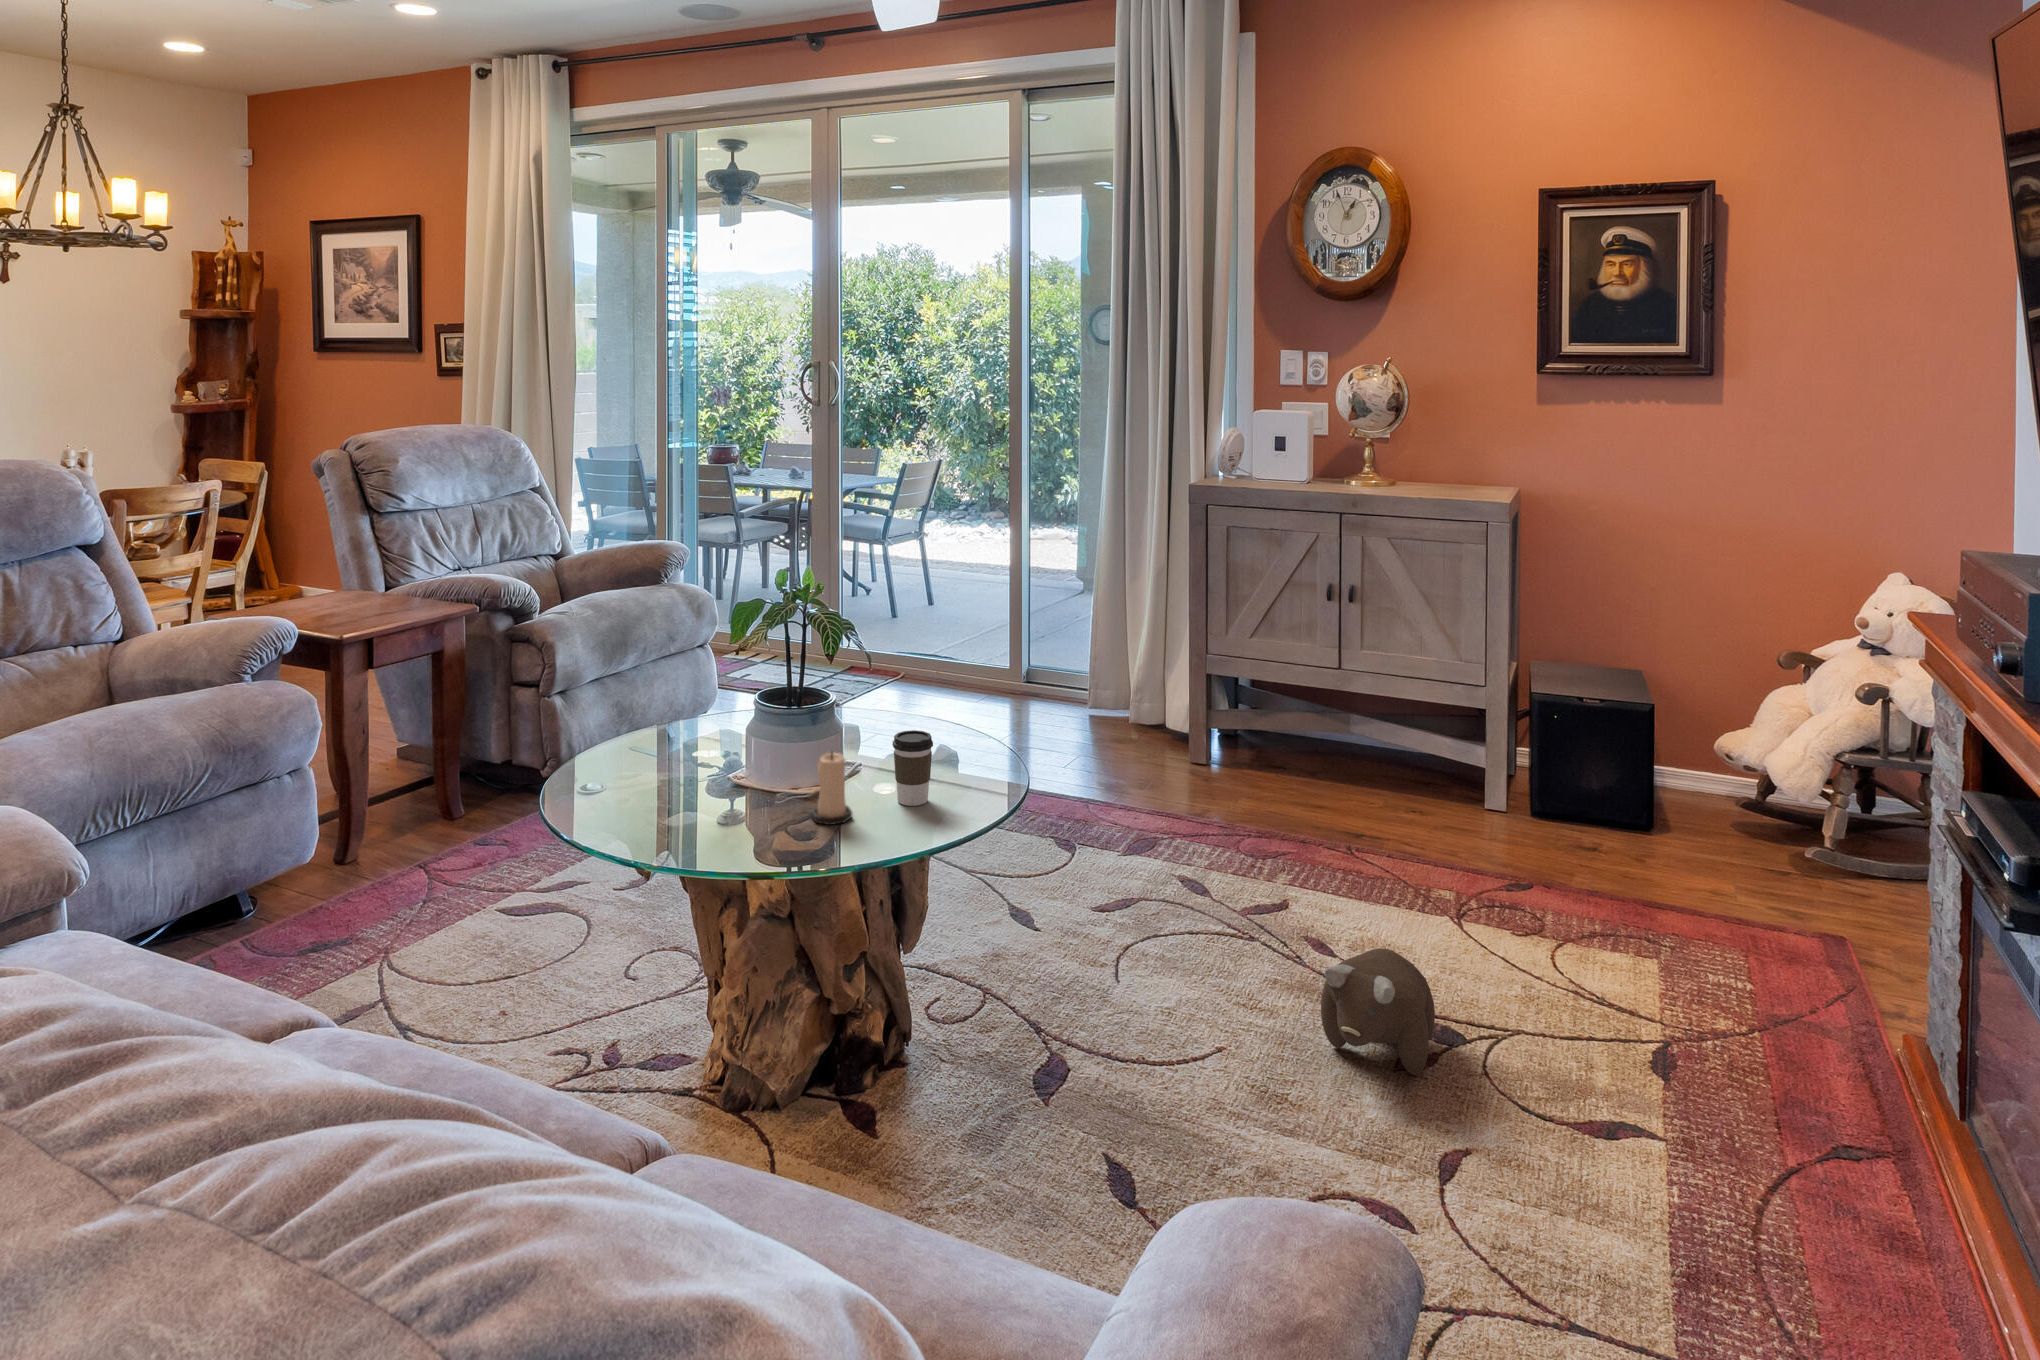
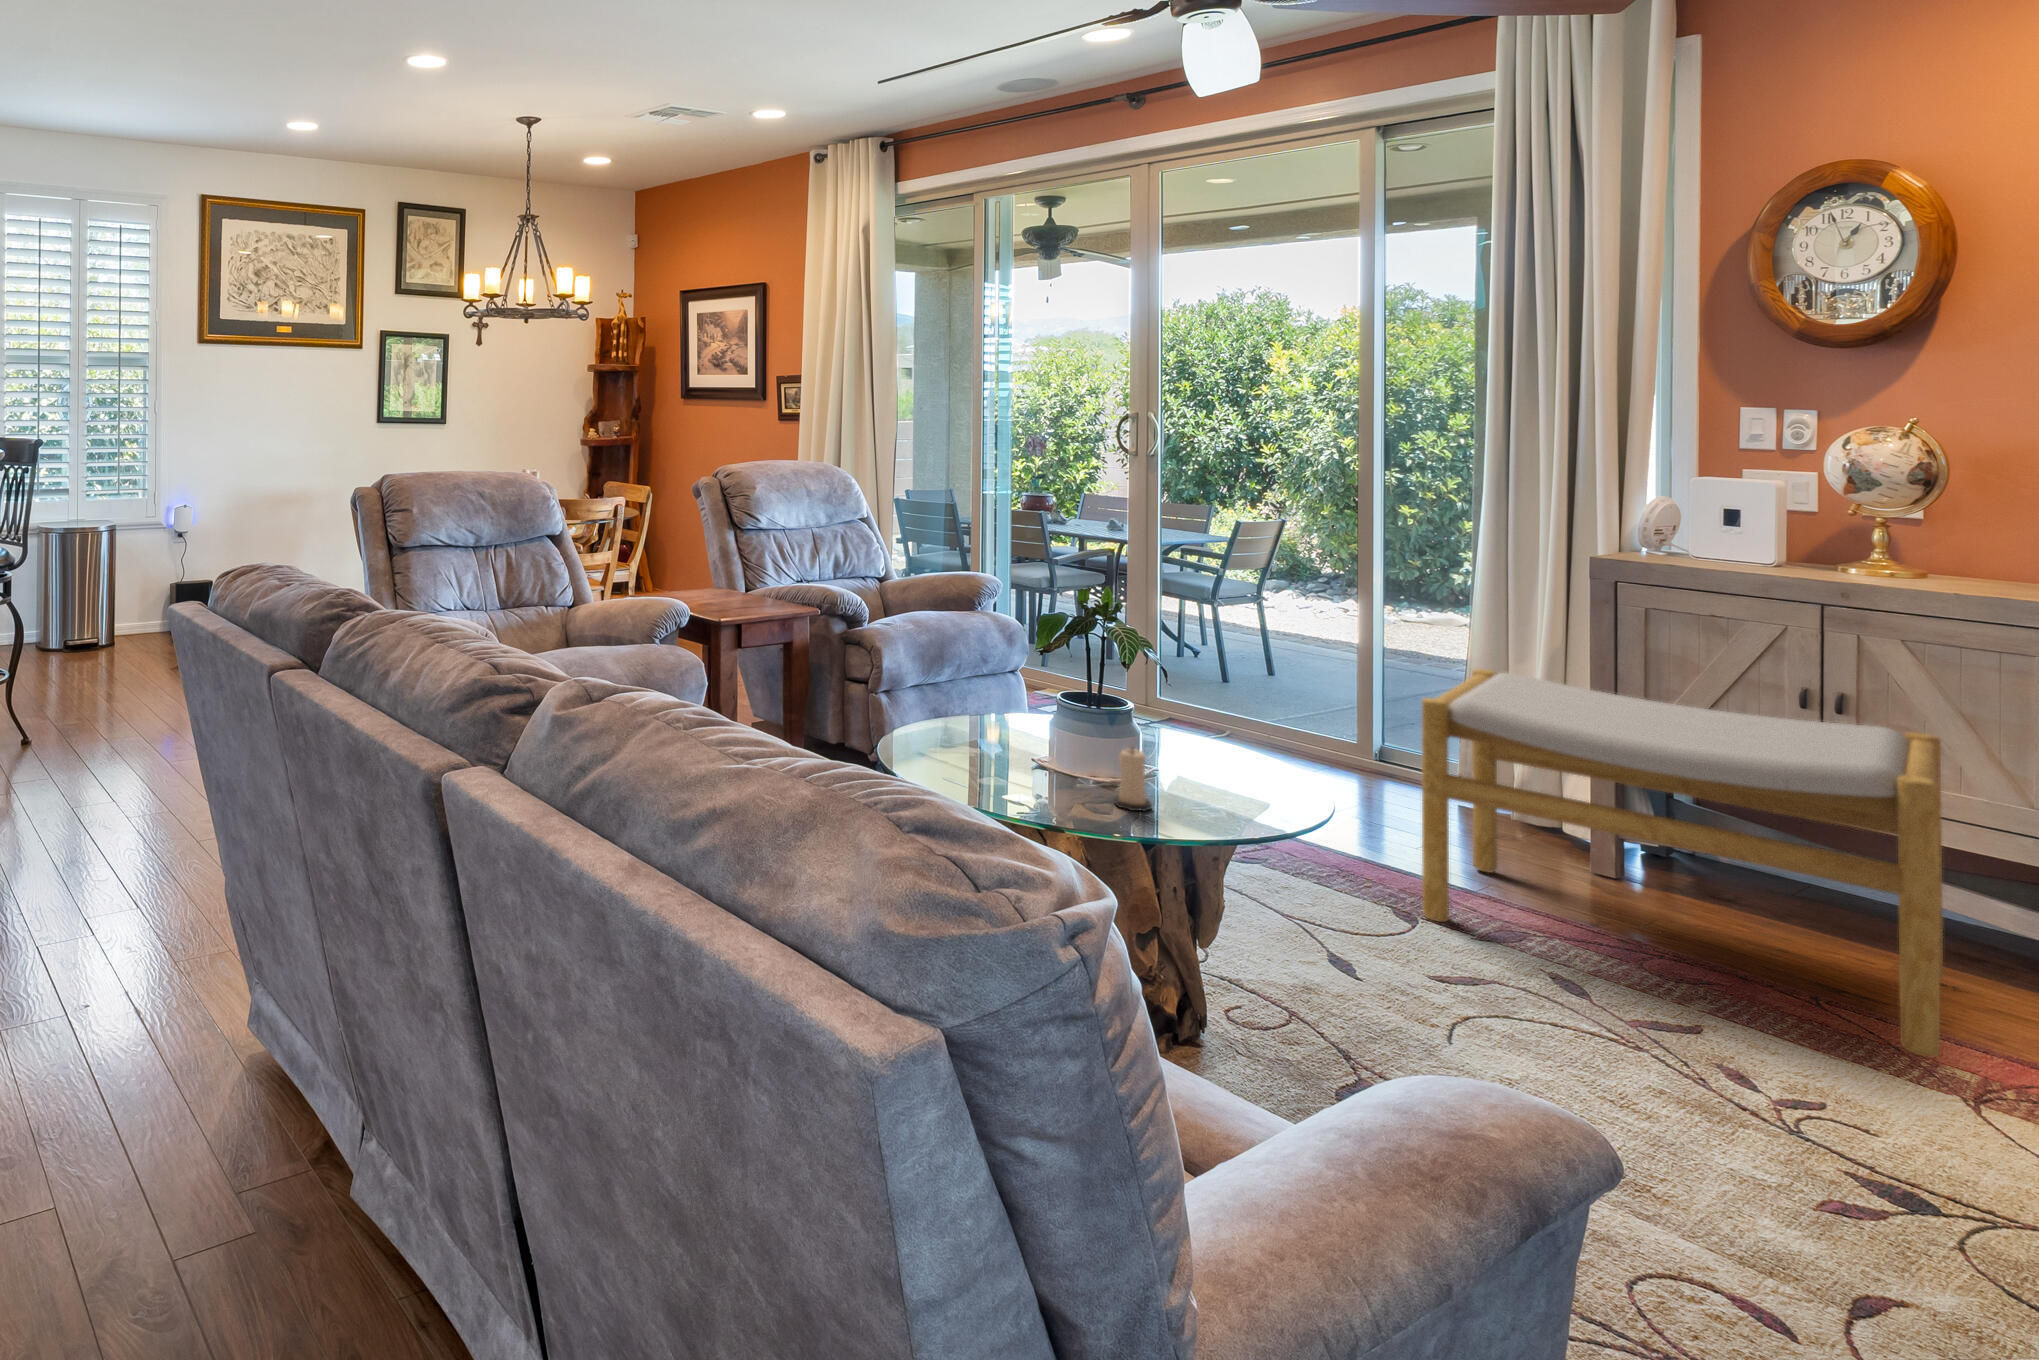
footstool: none [1072,593,1420,877] -> present [1422,669,1943,1057]
coffee cup: present [893,730,933,806] -> none [1194,744,1236,813]
plush toy: present [1321,948,1435,1075] -> none [1726,1081,1910,1238]

